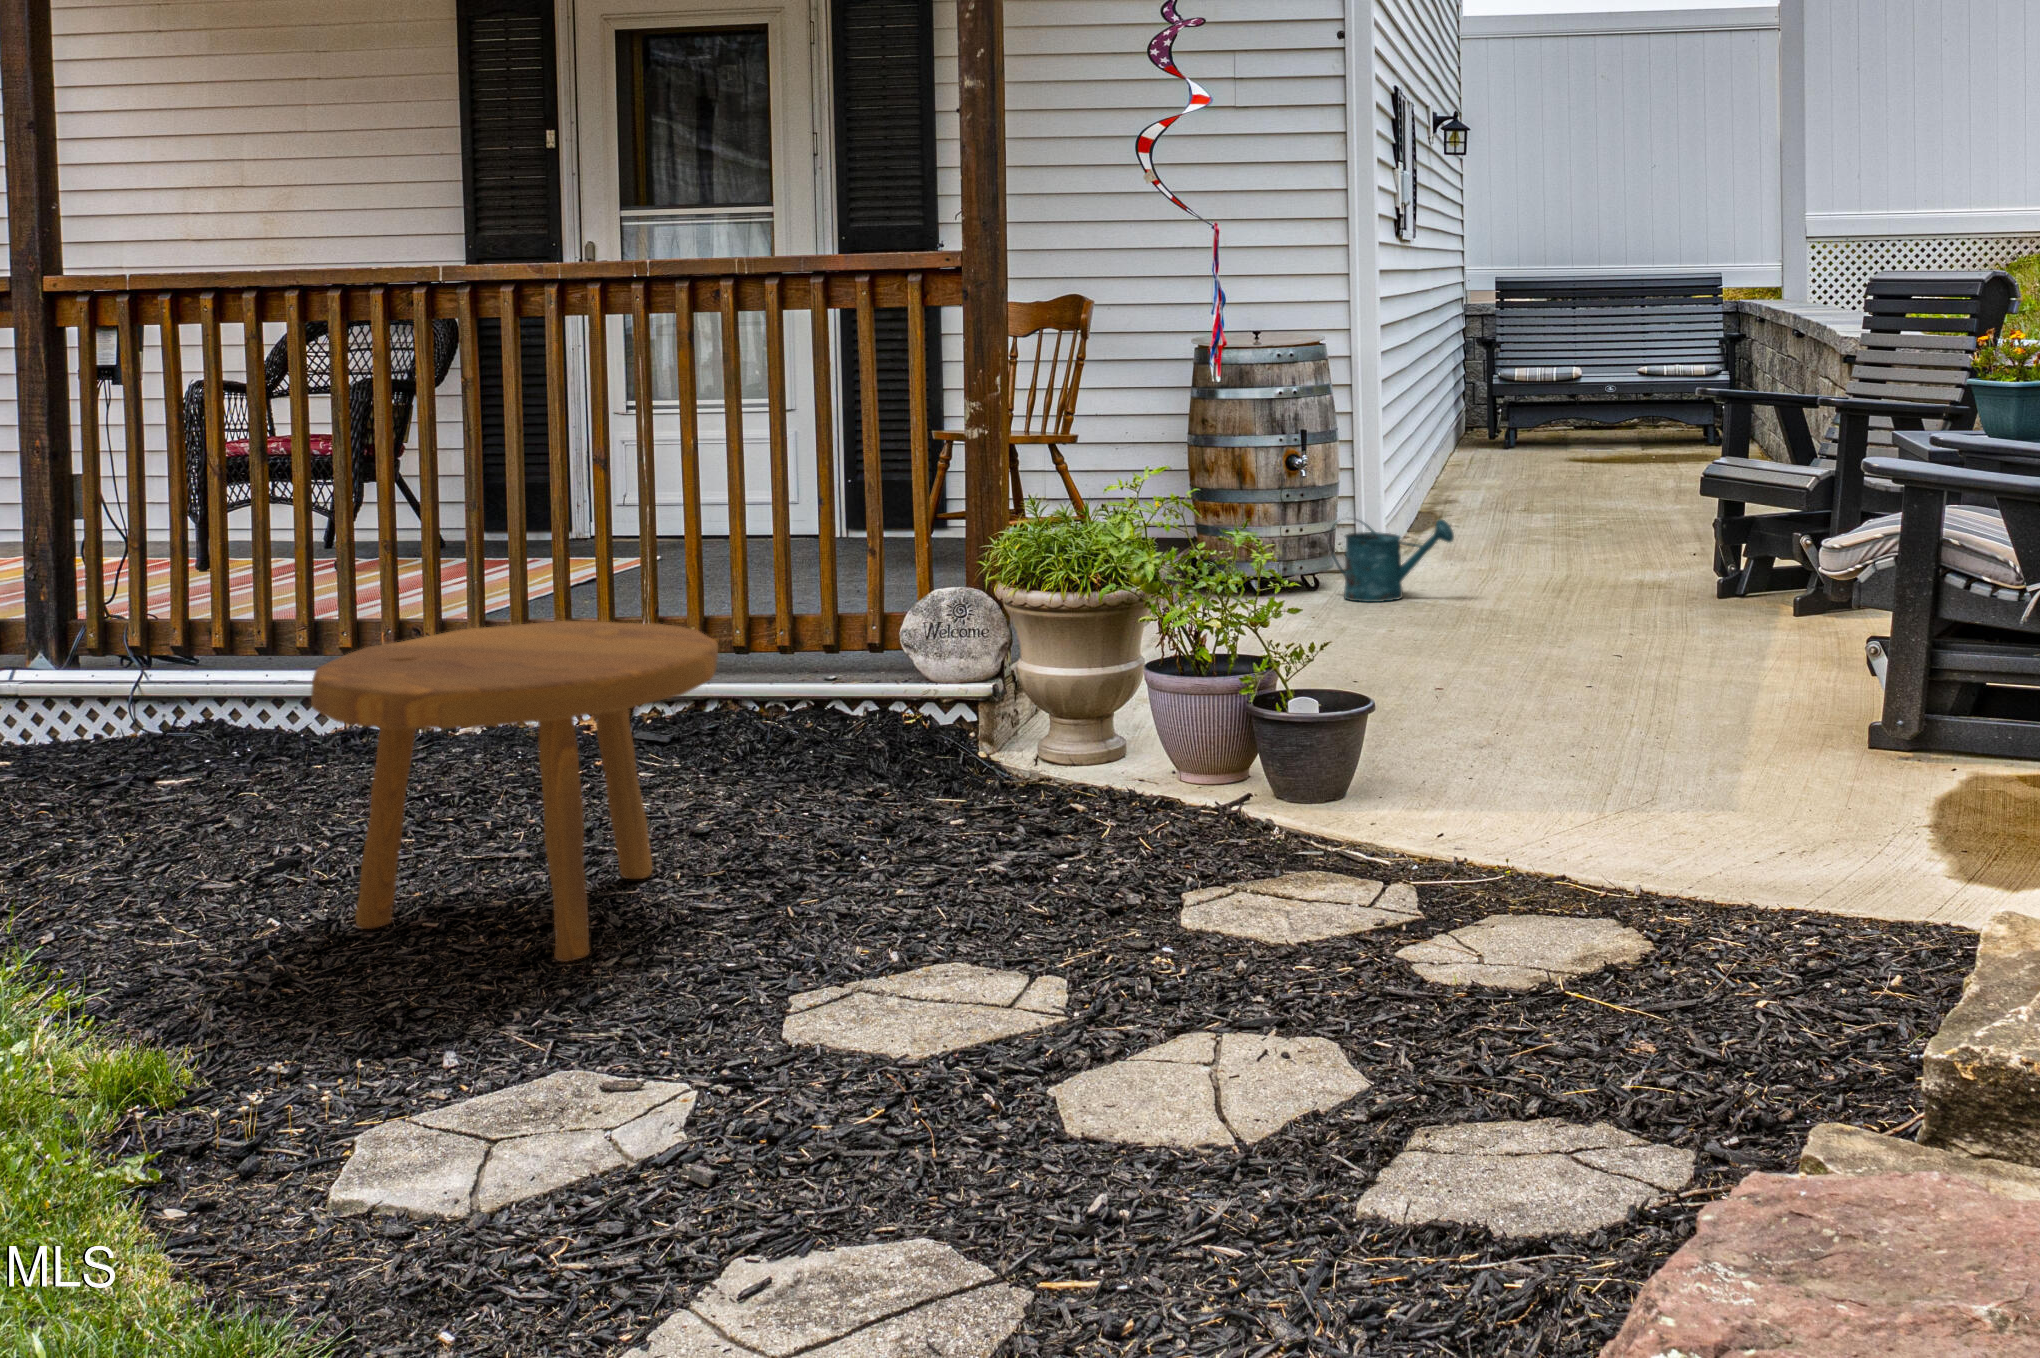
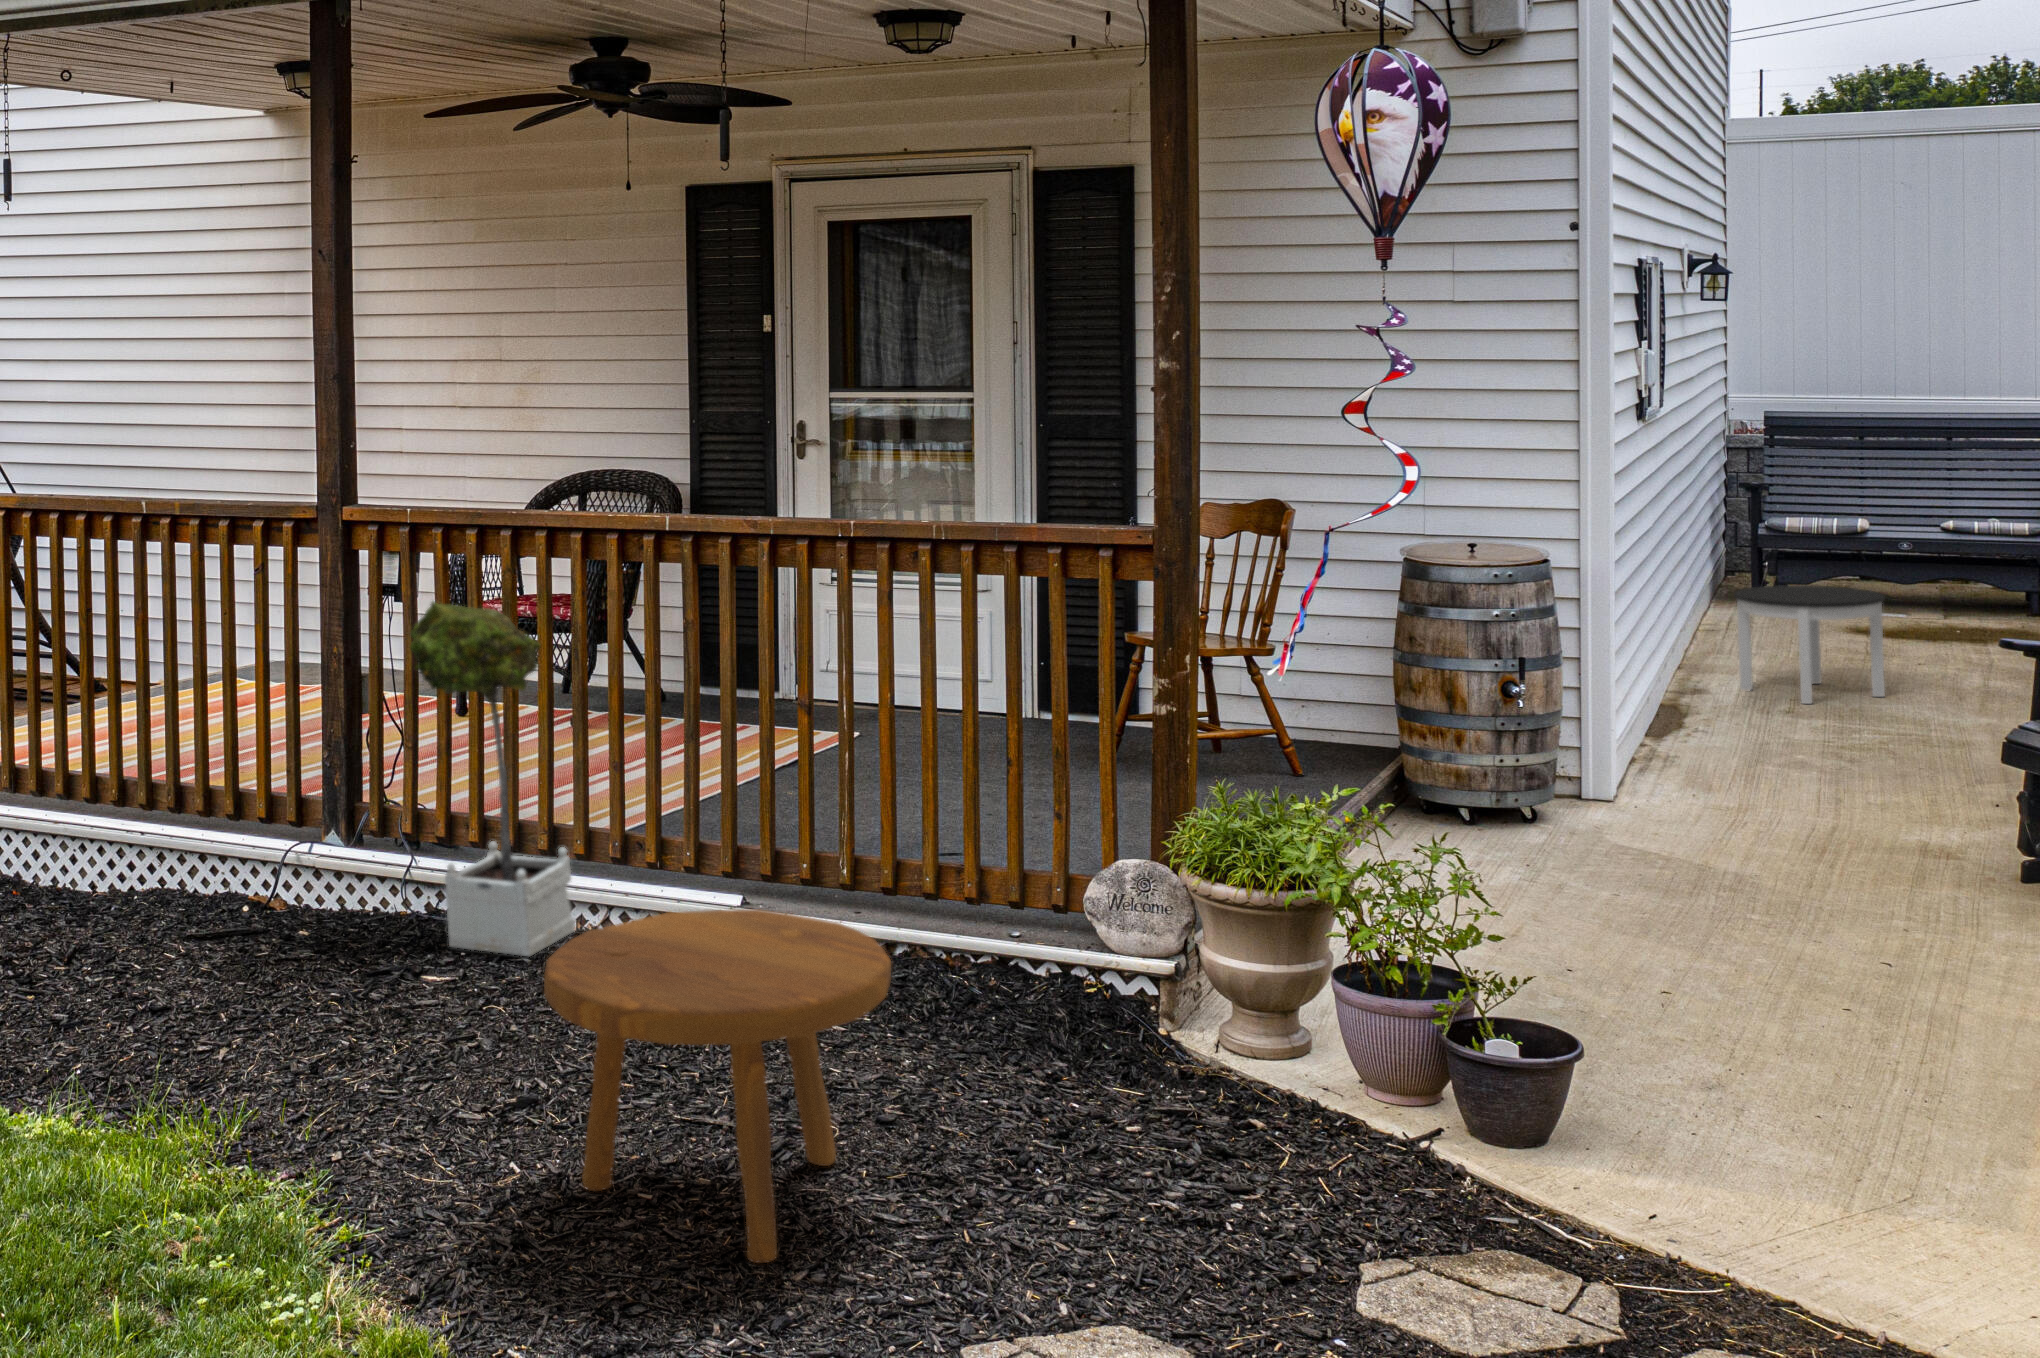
potted tree: none [142,364,347,755] -> present [410,602,575,956]
round table: none [1426,424,1534,516] -> present [1734,585,1885,704]
watering can: present [1328,519,1454,602] -> none [1588,742,1751,845]

